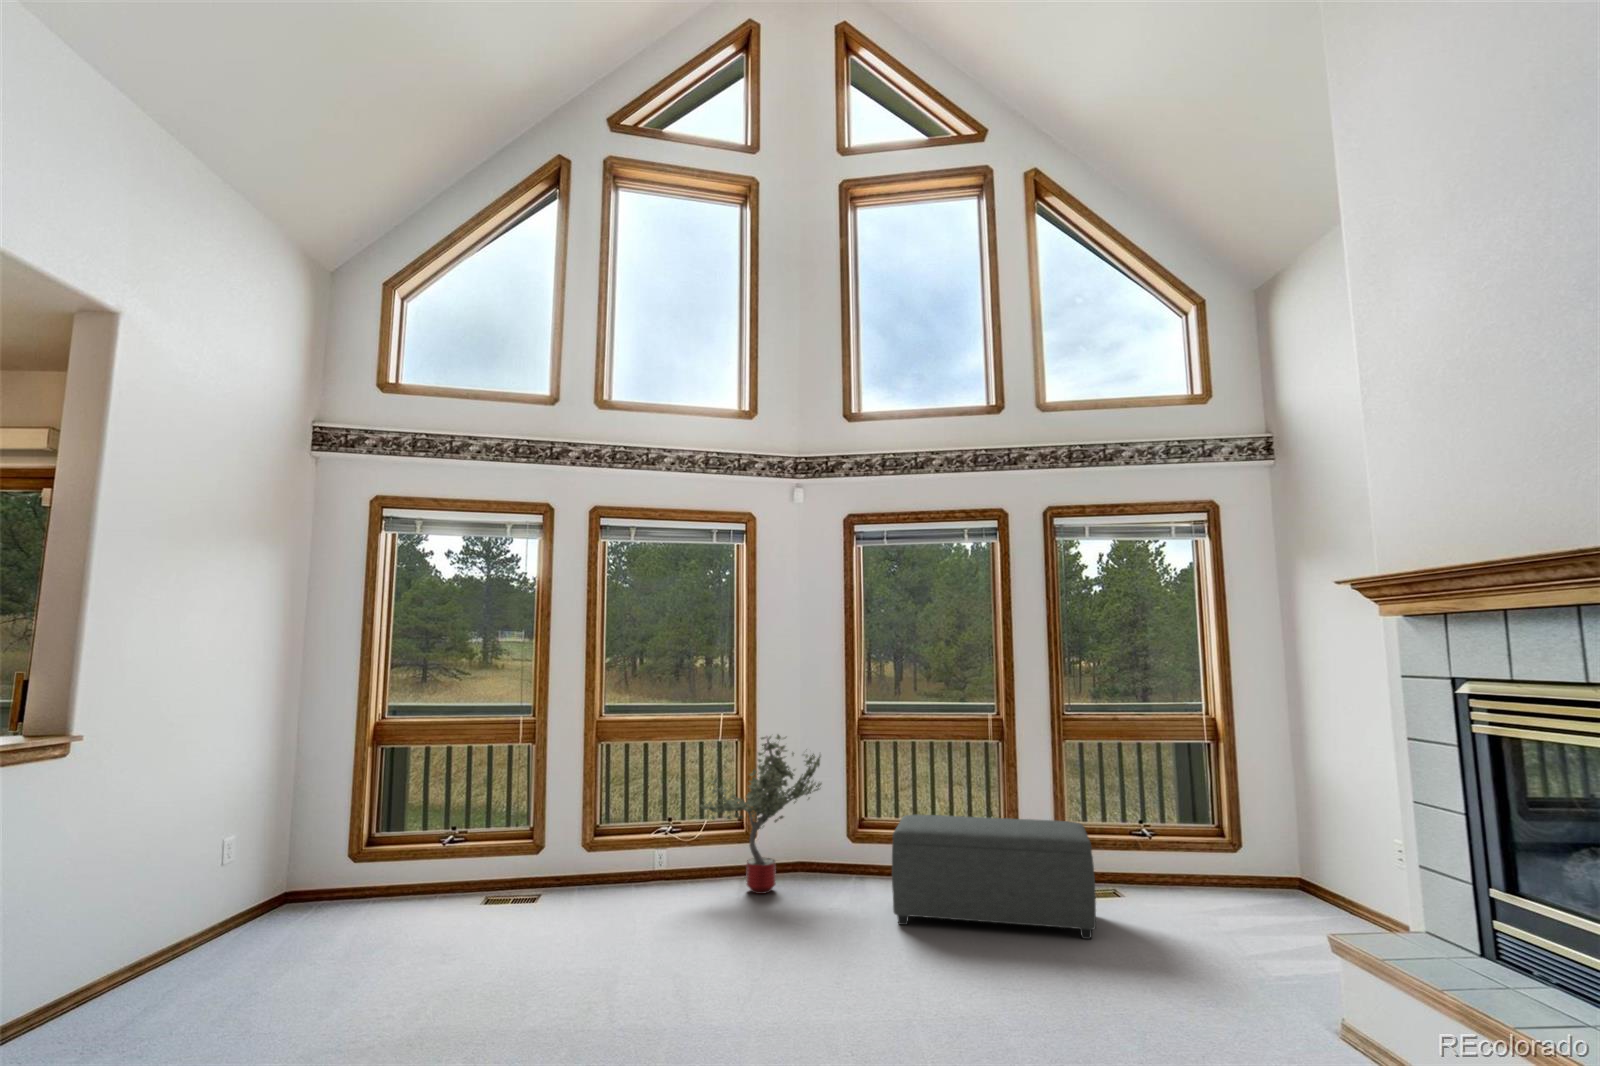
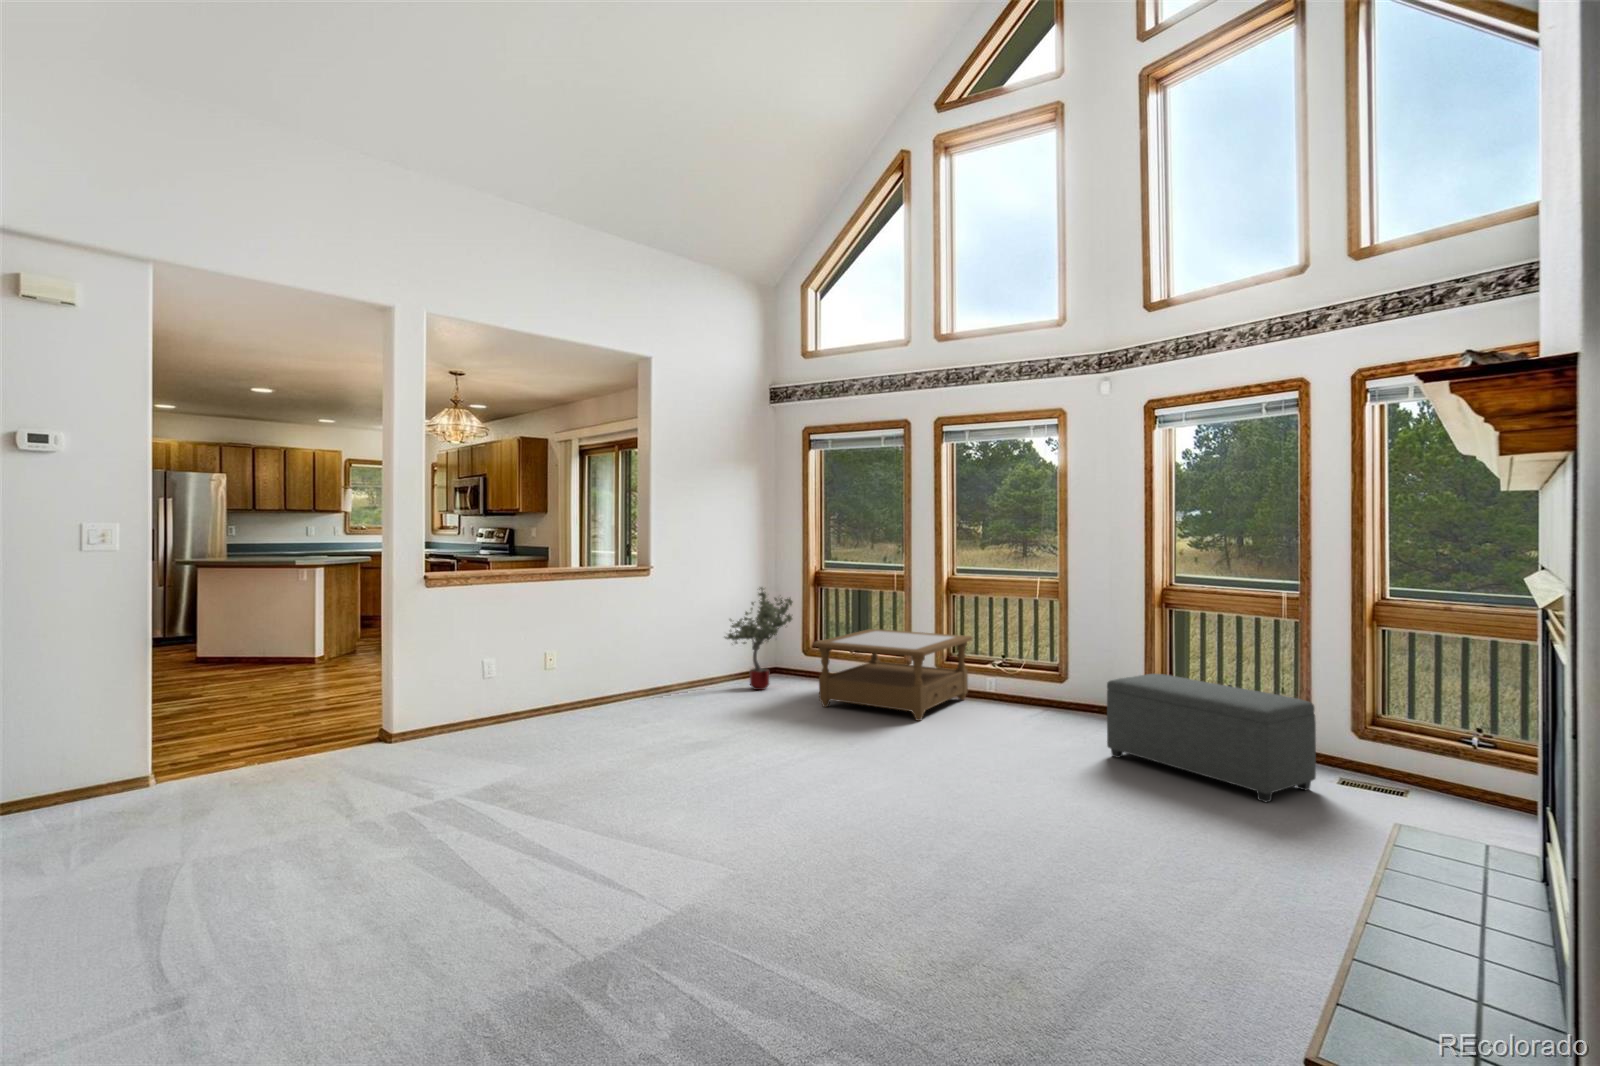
potted tree: present [700,735,821,894] -> present [725,587,792,690]
coffee table: none [438,796,640,949] -> present [813,629,972,721]

